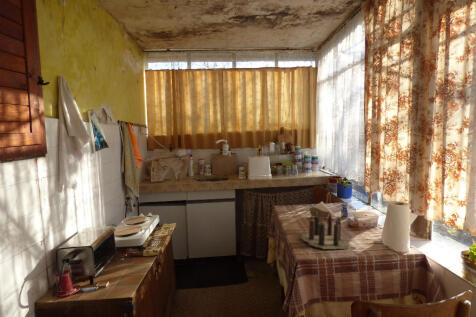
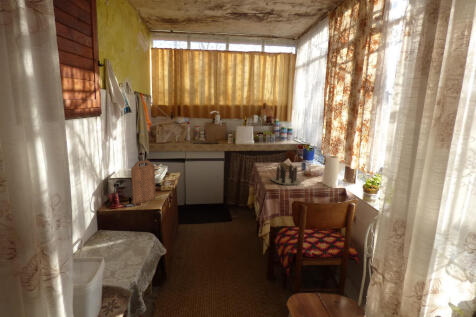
cutting board: none [87,219,129,289] -> present [131,160,155,204]

